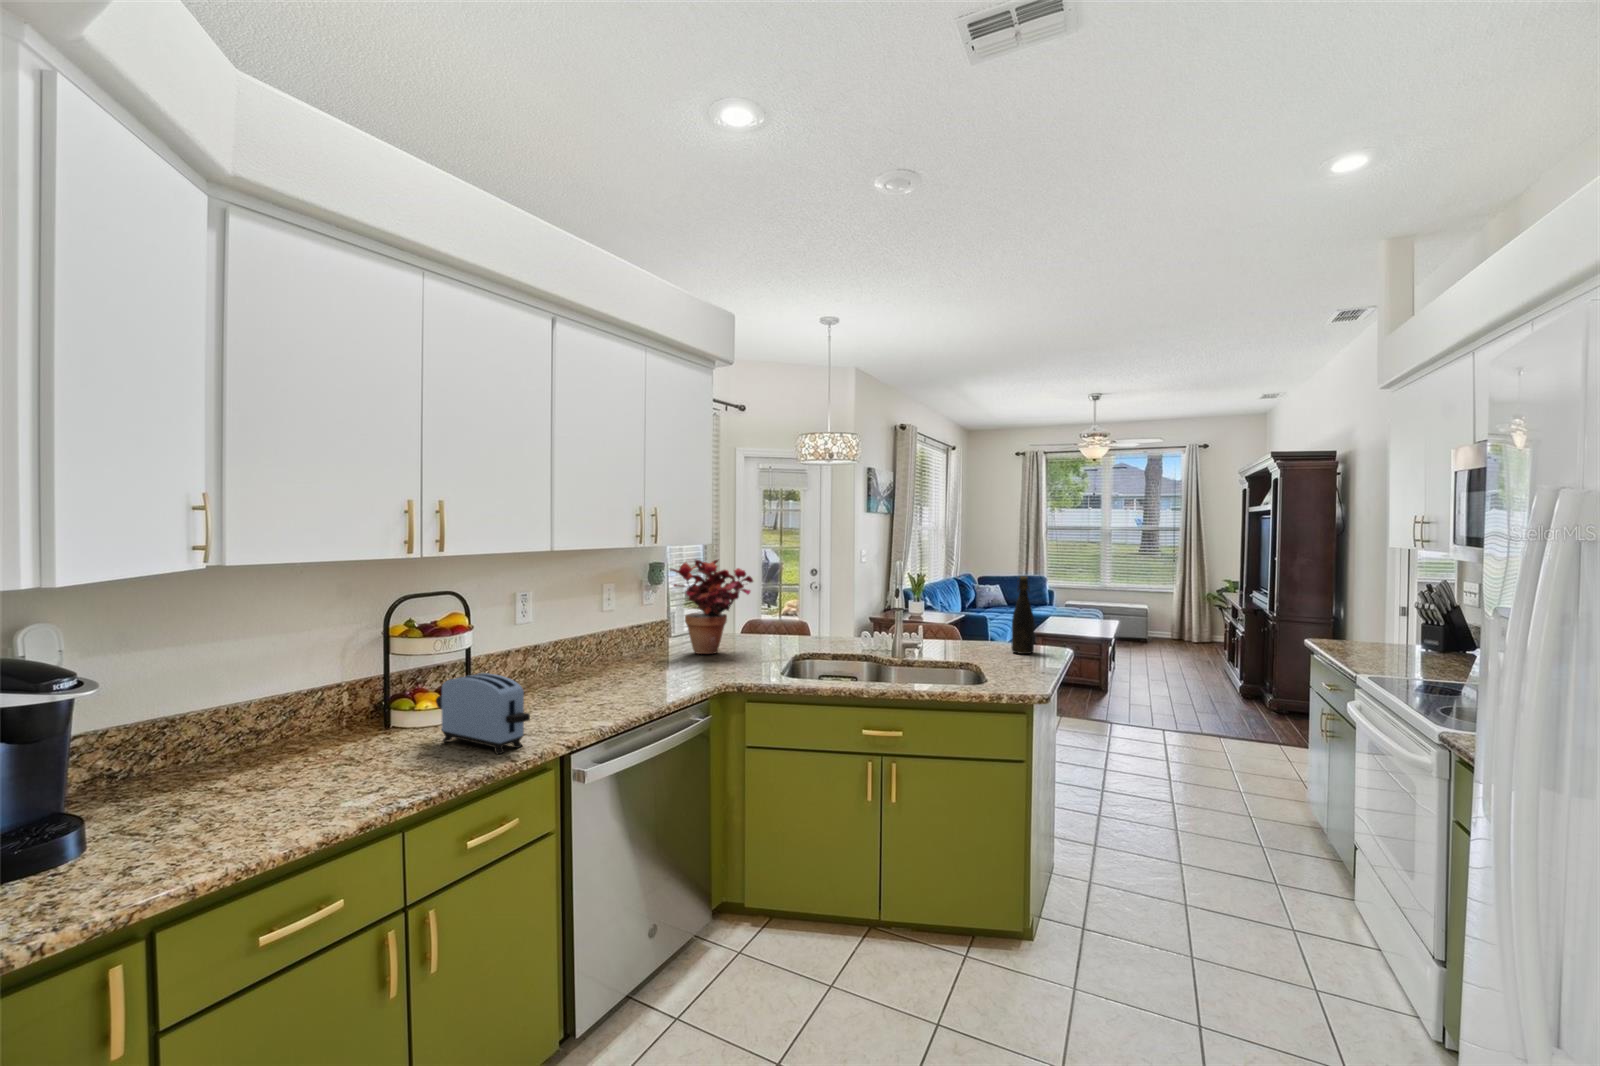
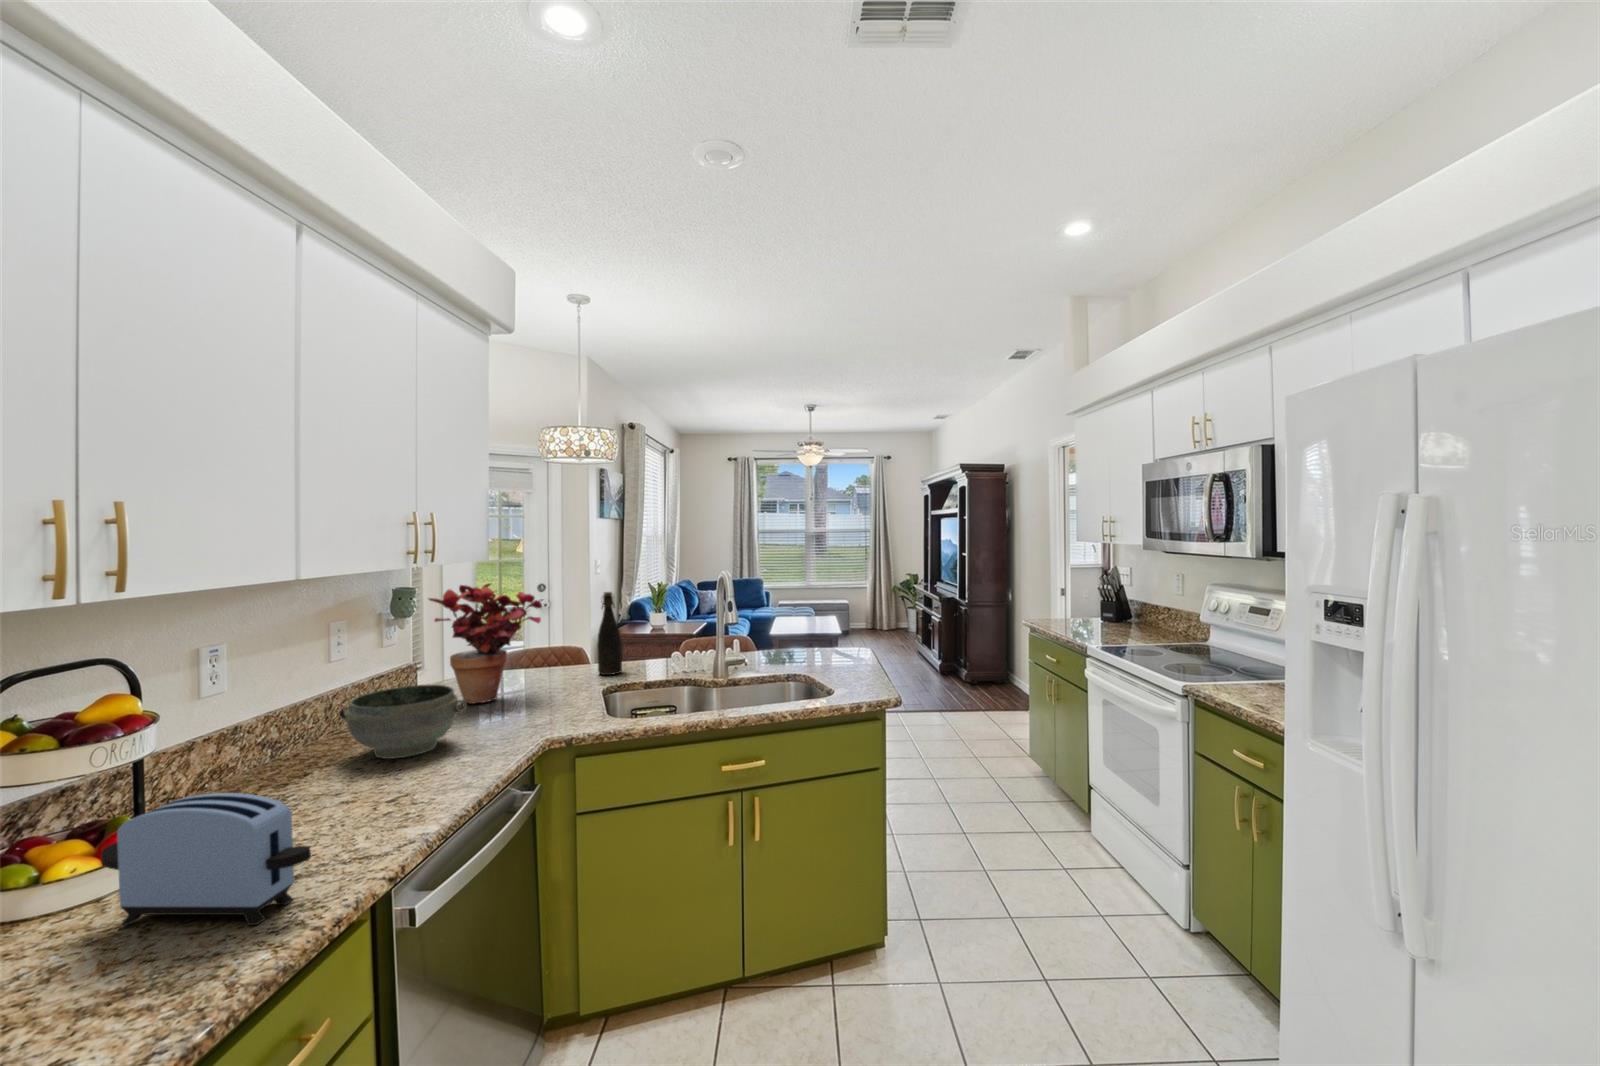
bottle: present [1011,576,1034,654] -> present [597,592,622,675]
bowl: none [596,632,675,682] -> present [339,685,467,759]

